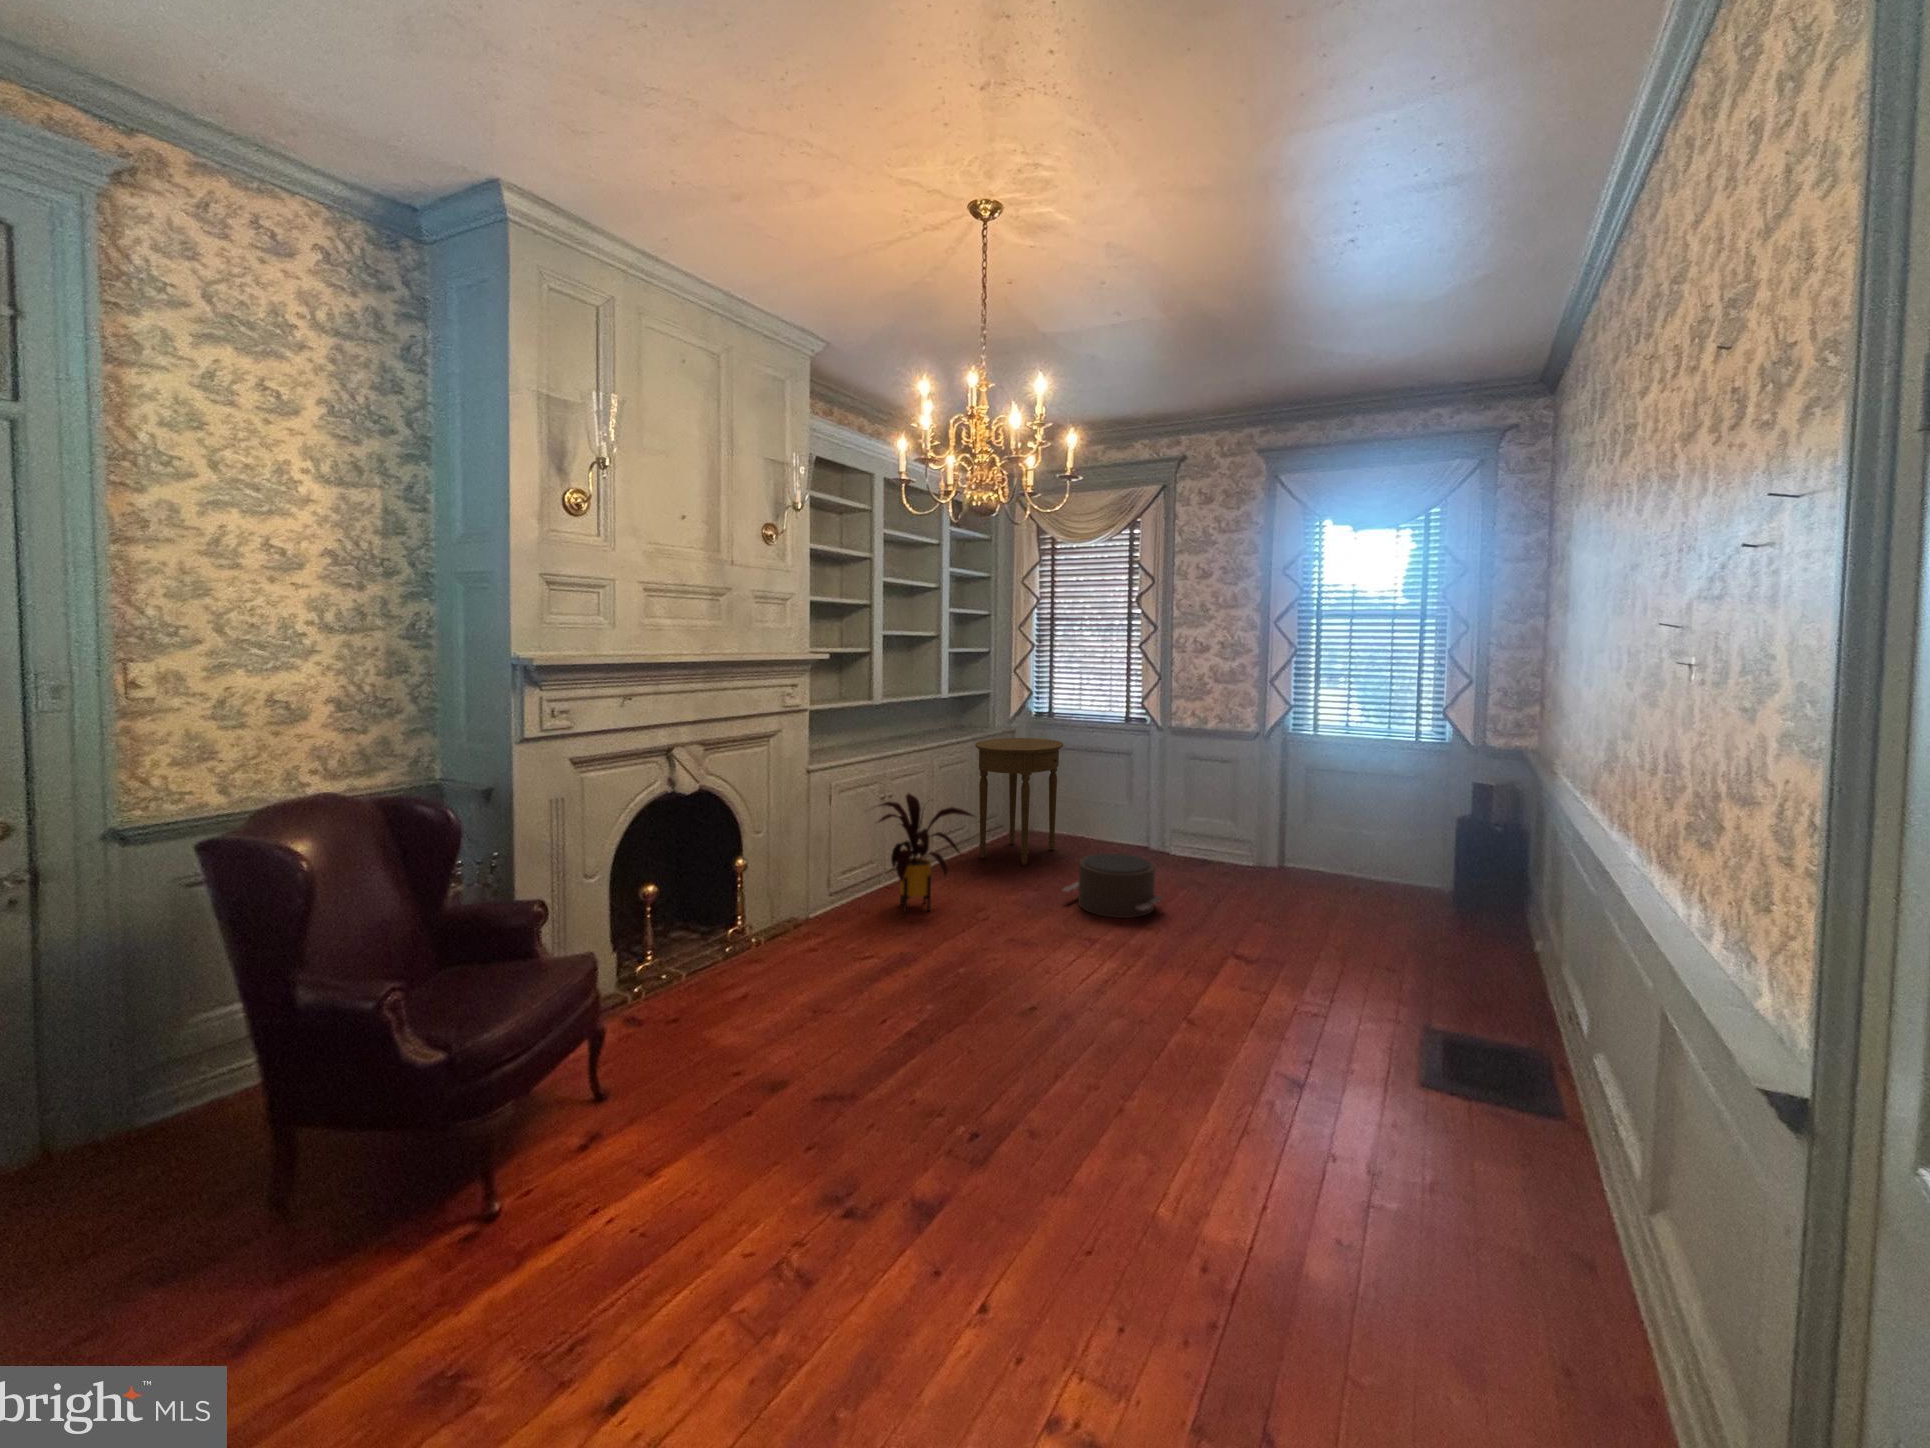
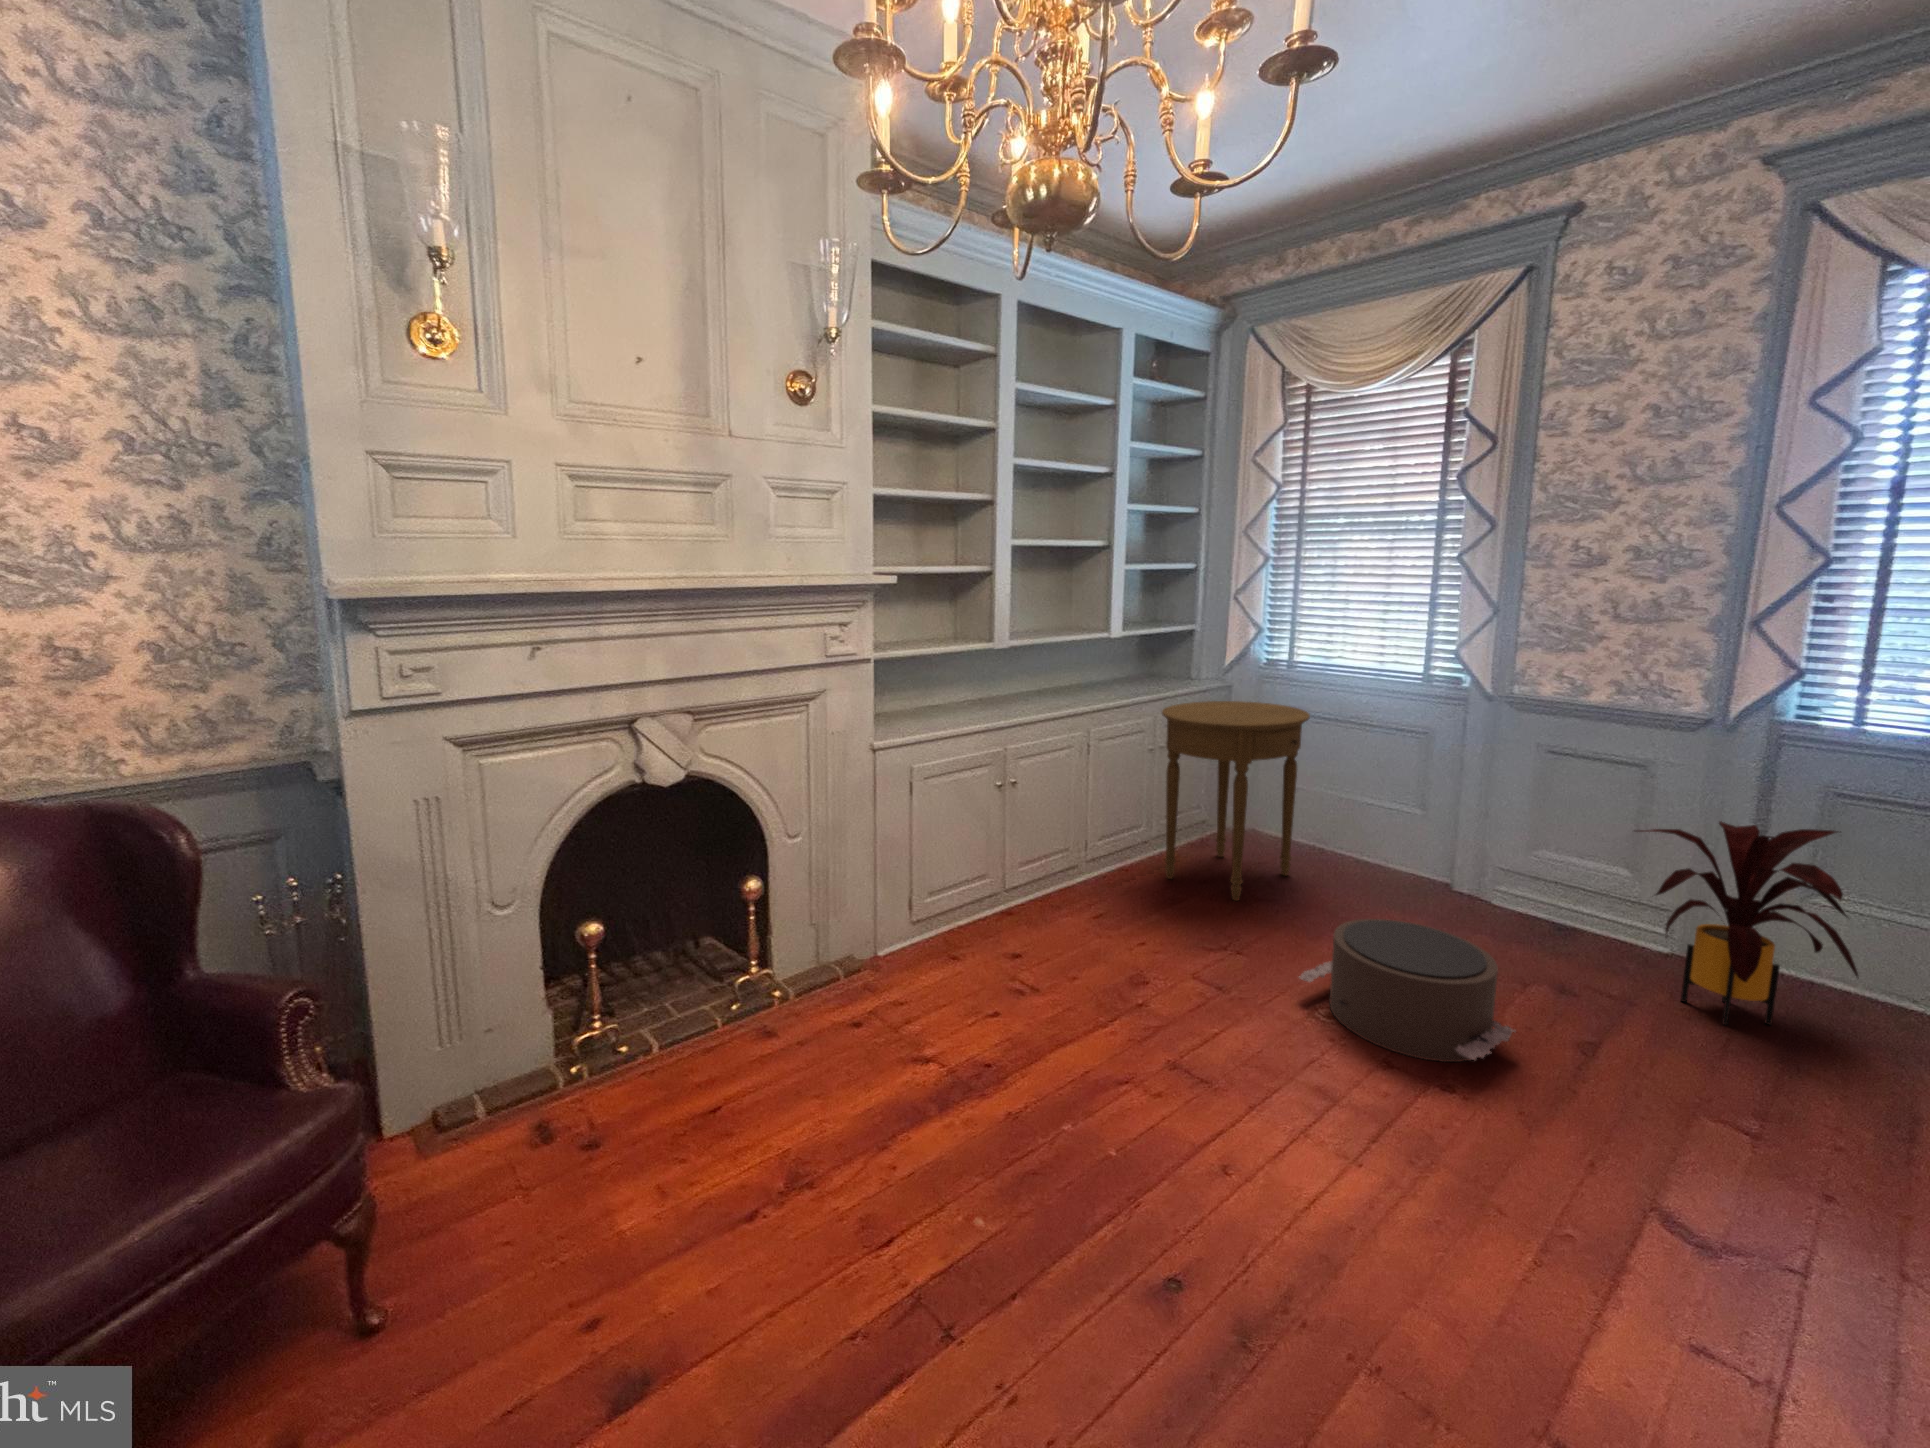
house plant: present [874,794,973,912] -> present [1638,821,1859,1025]

